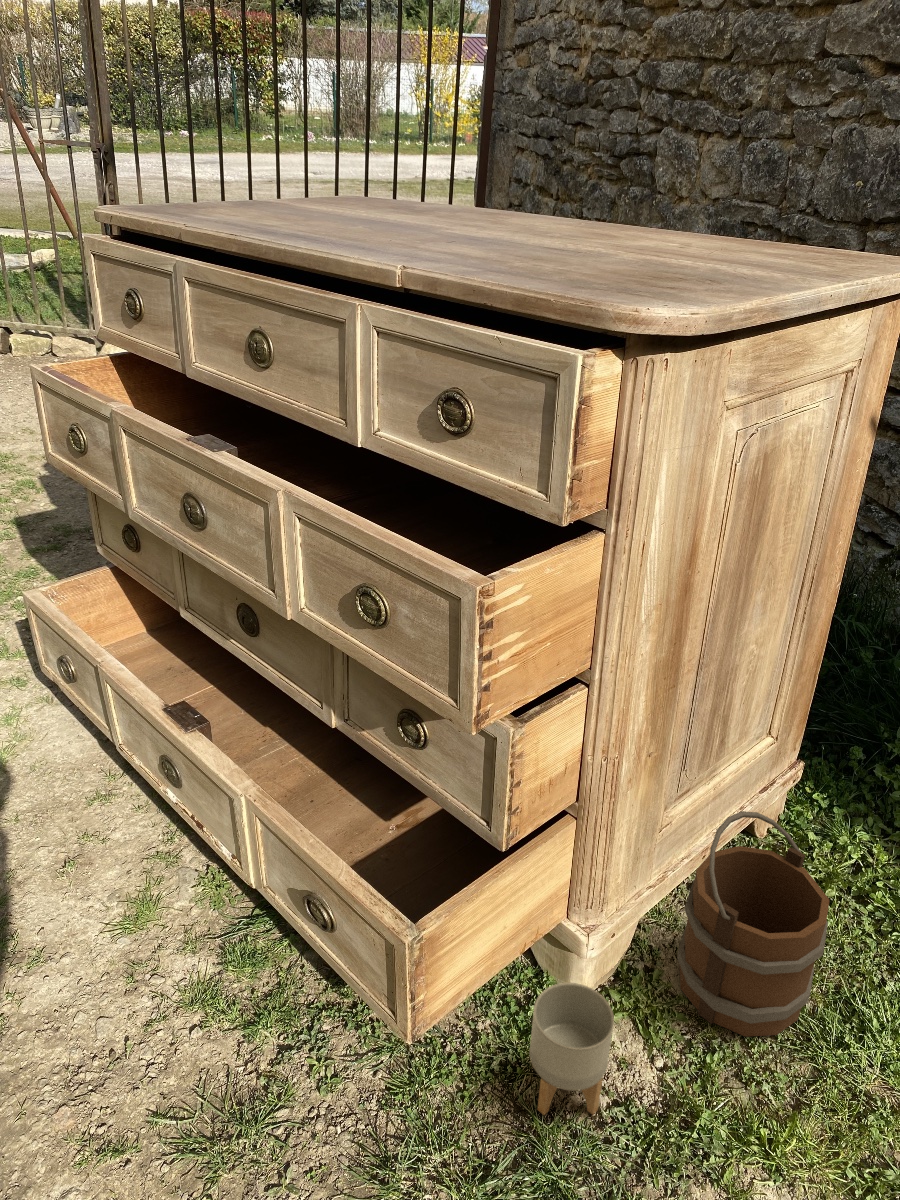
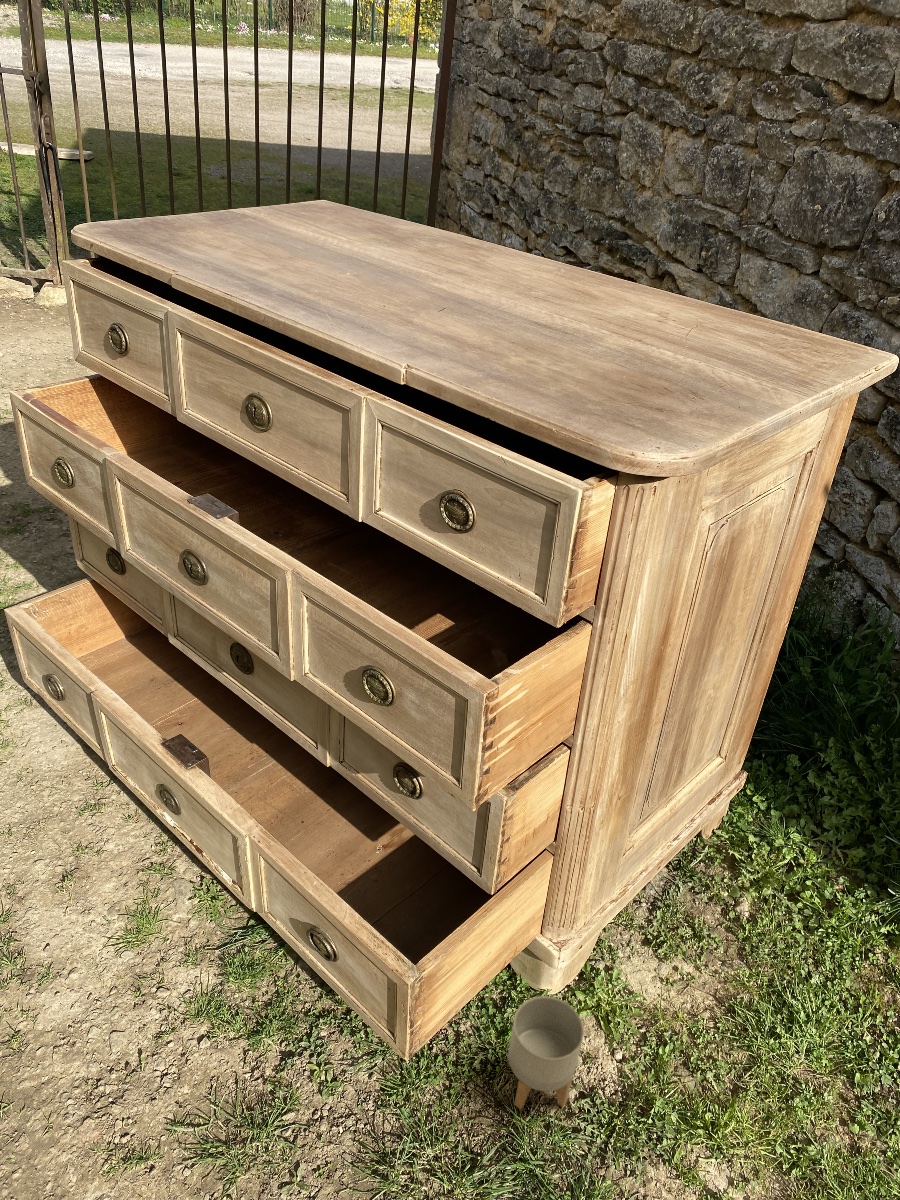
bucket: present [677,811,830,1037] -> none [634,836,770,1030]

